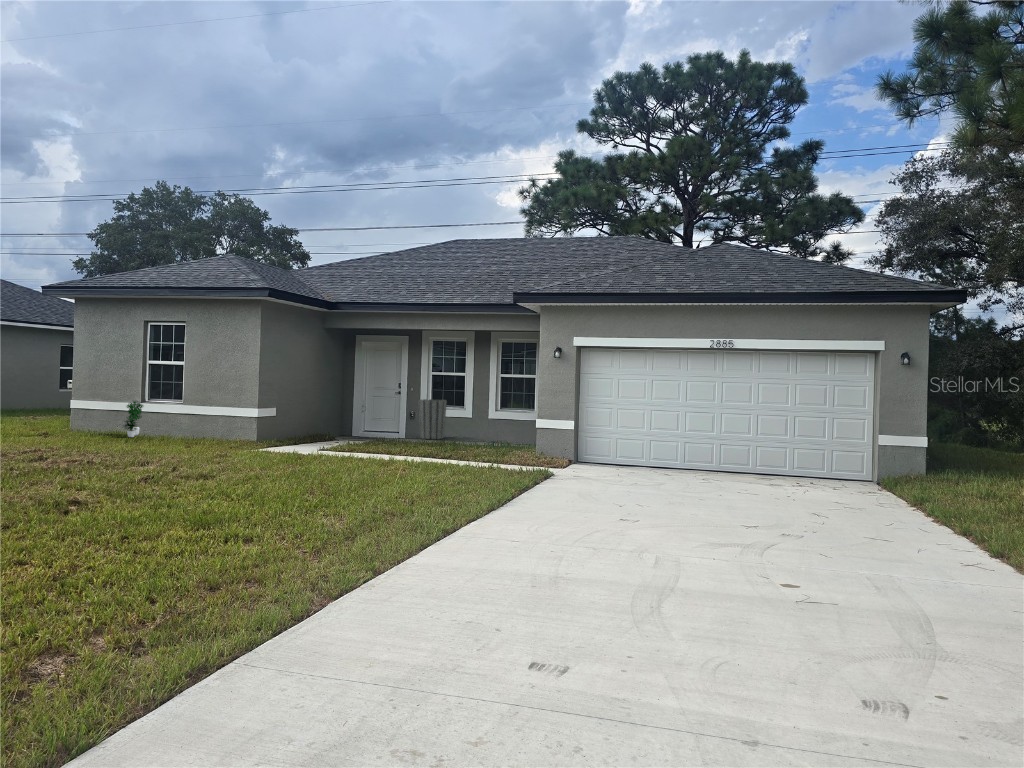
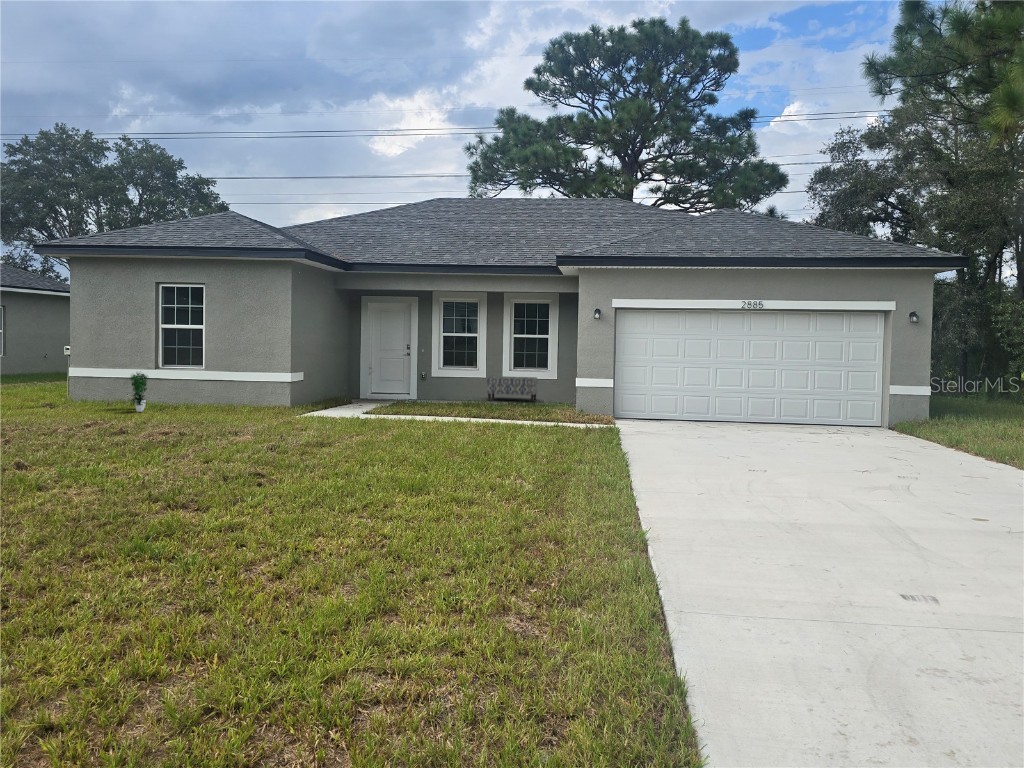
trash can: present [419,399,447,439] -> none [435,360,463,400]
bench: none [467,417,521,444] -> present [487,376,538,402]

